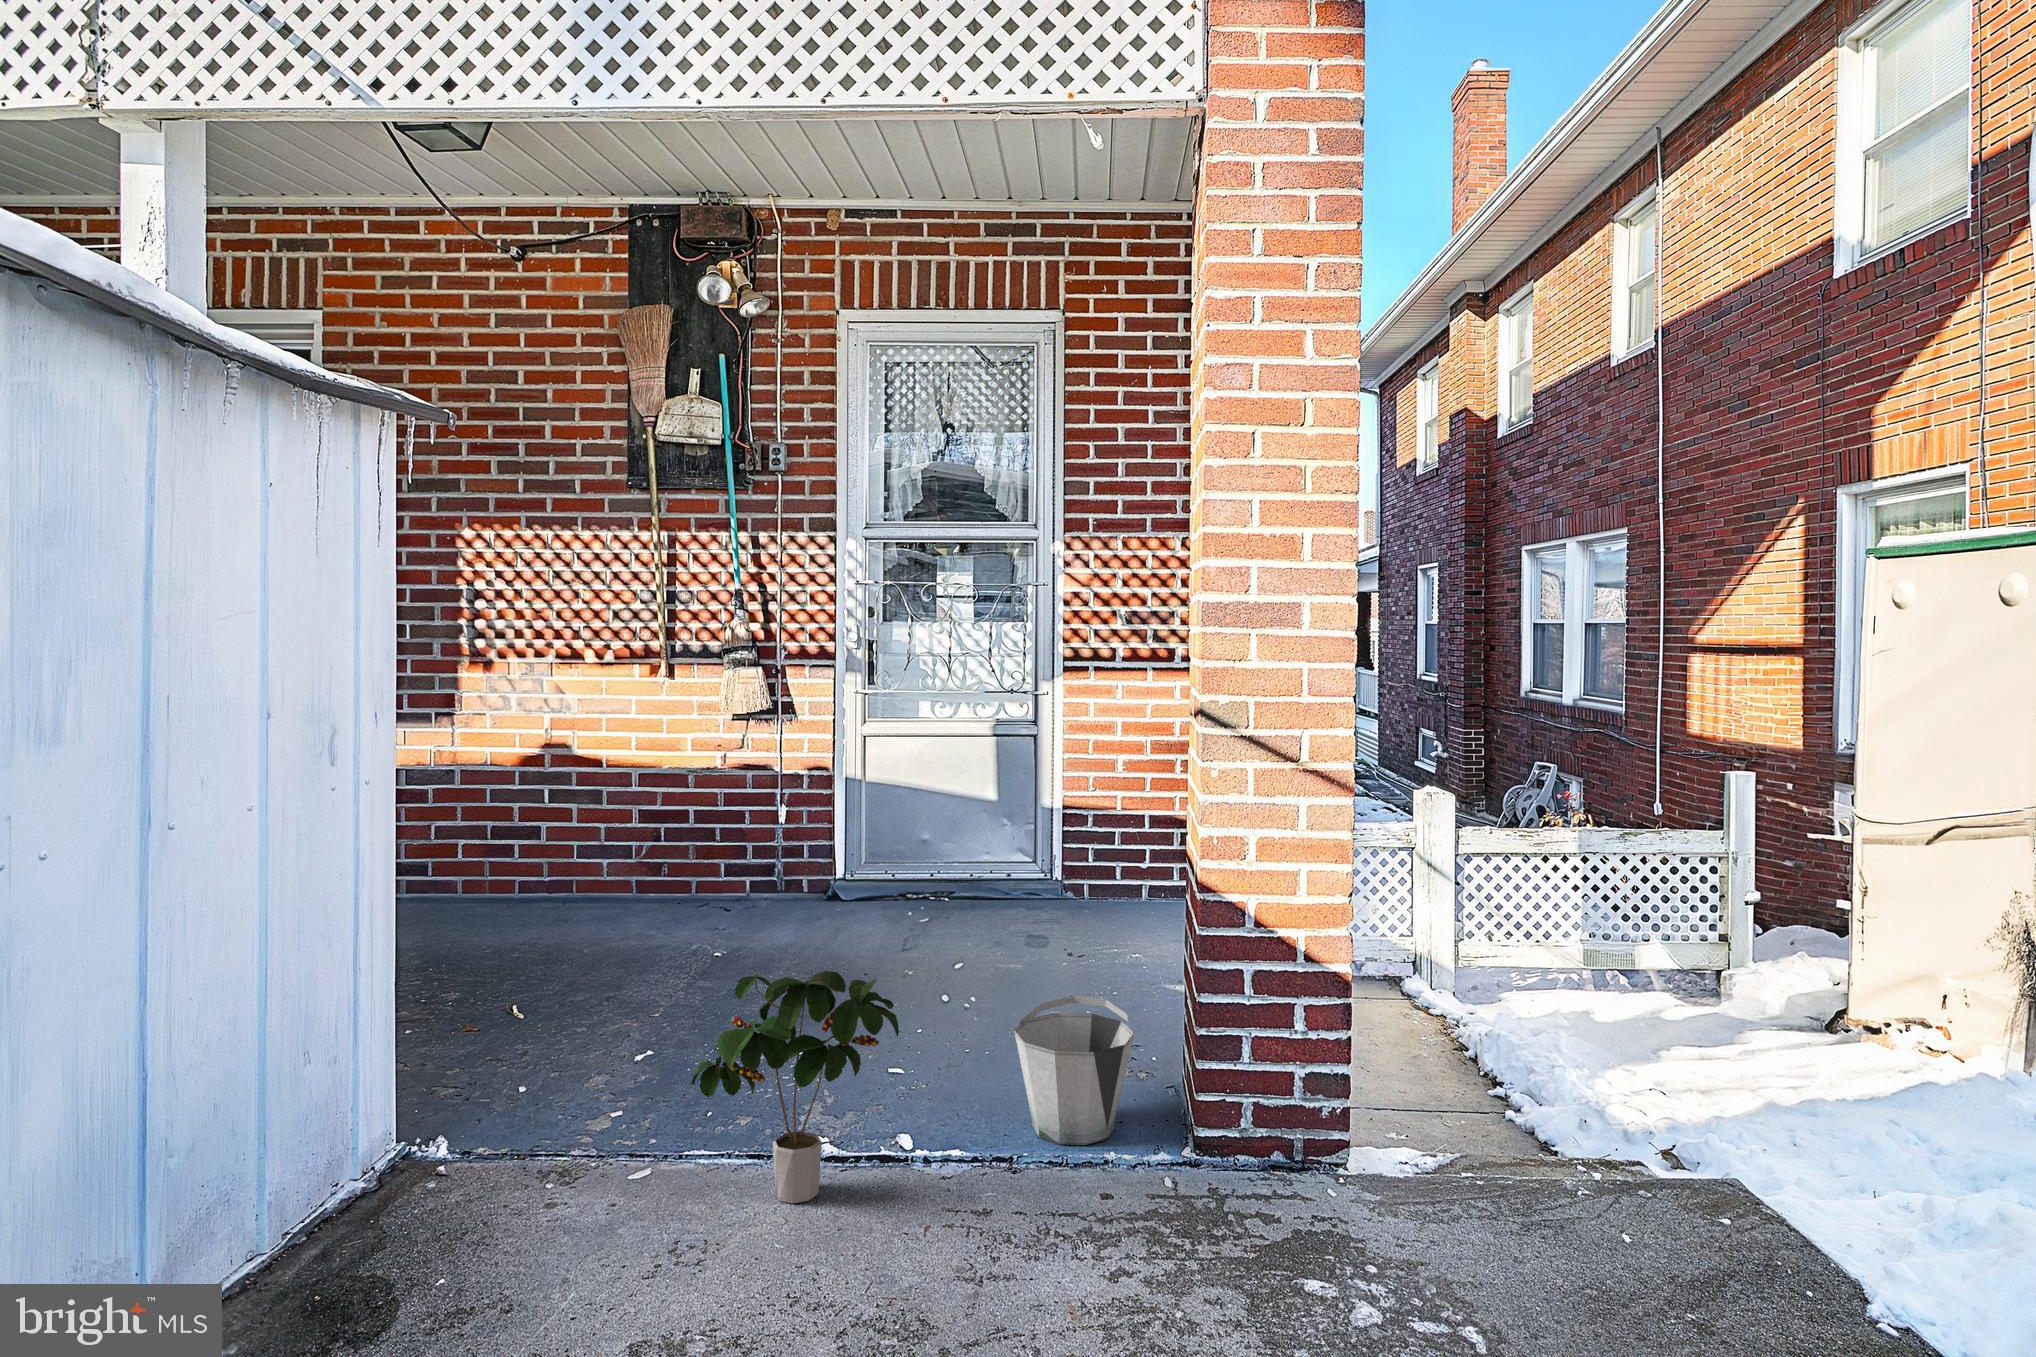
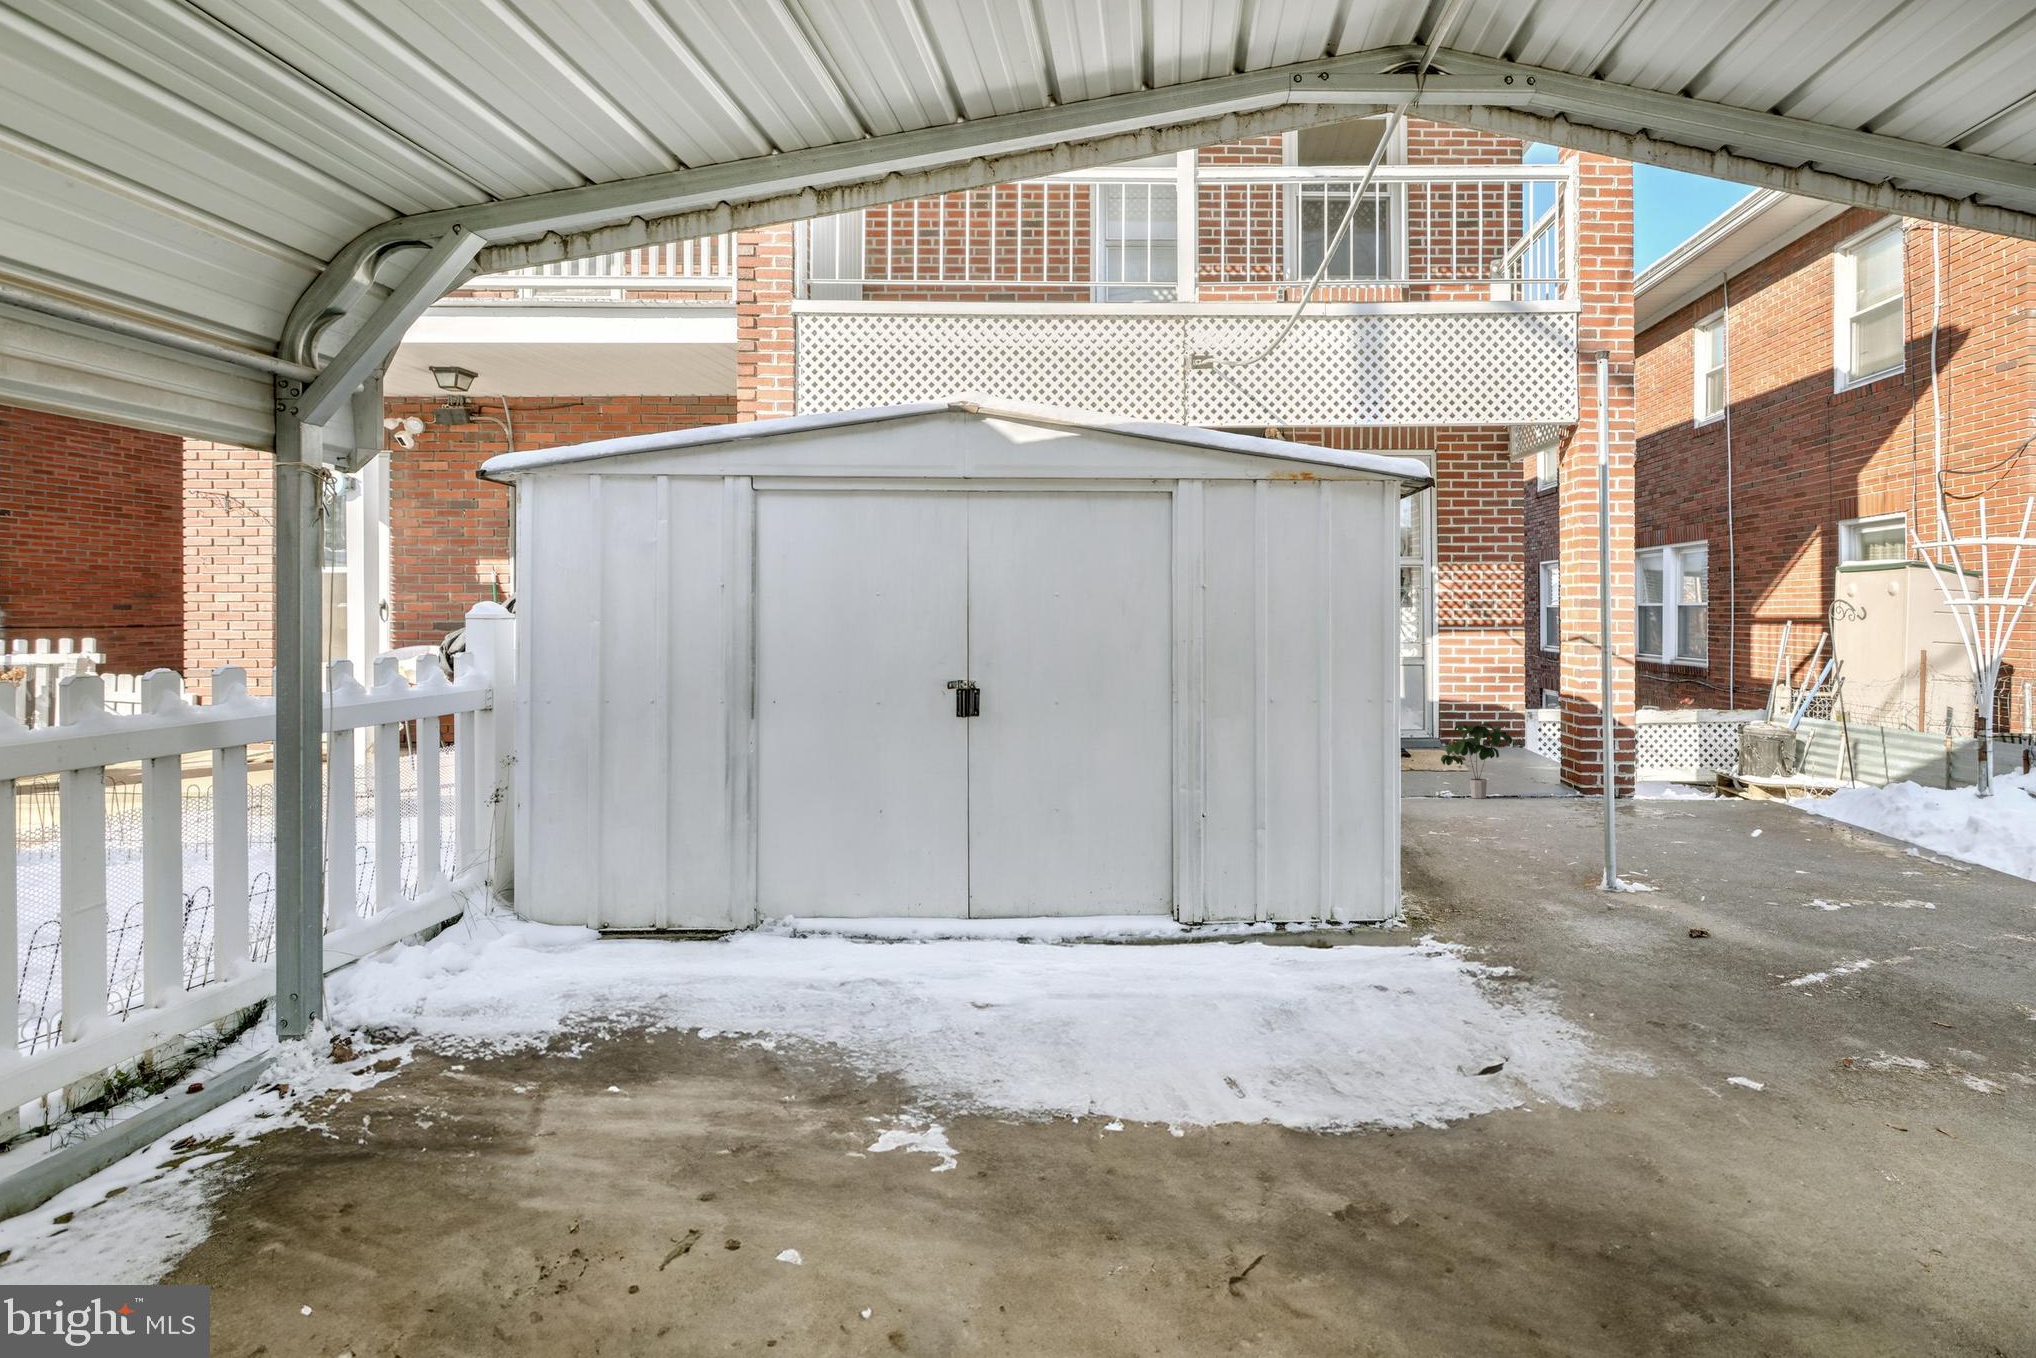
bucket: present [1014,996,1134,1145] -> none [1529,744,1575,790]

